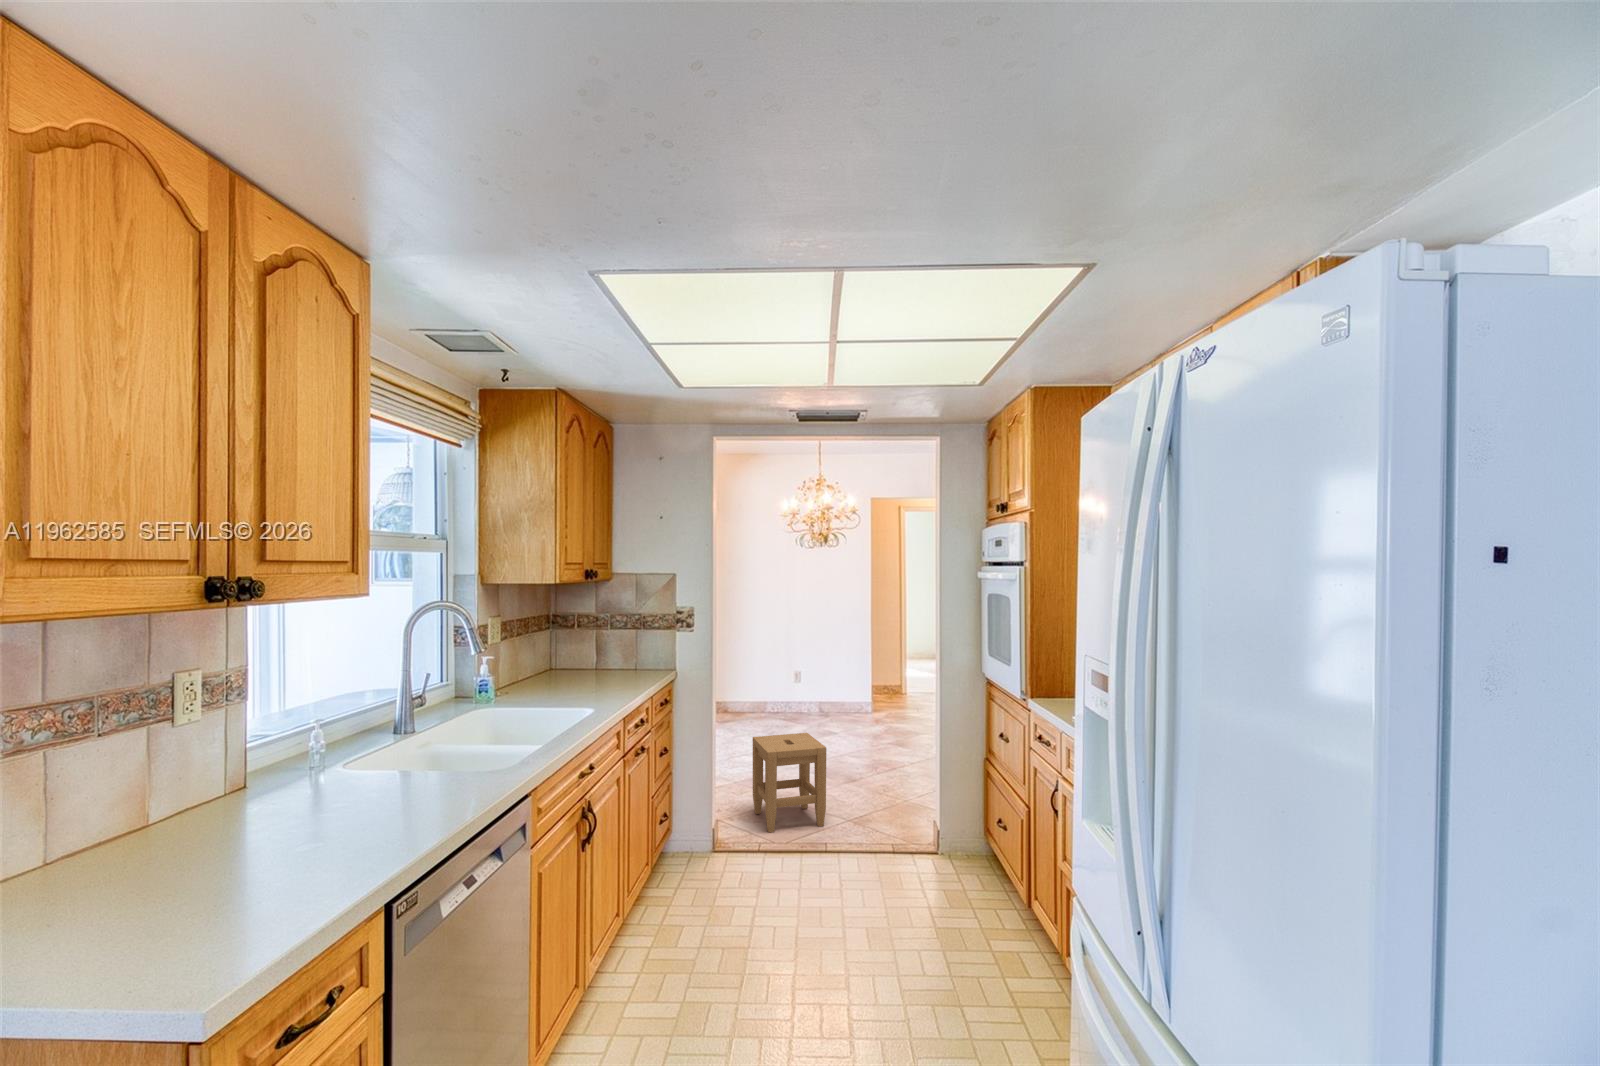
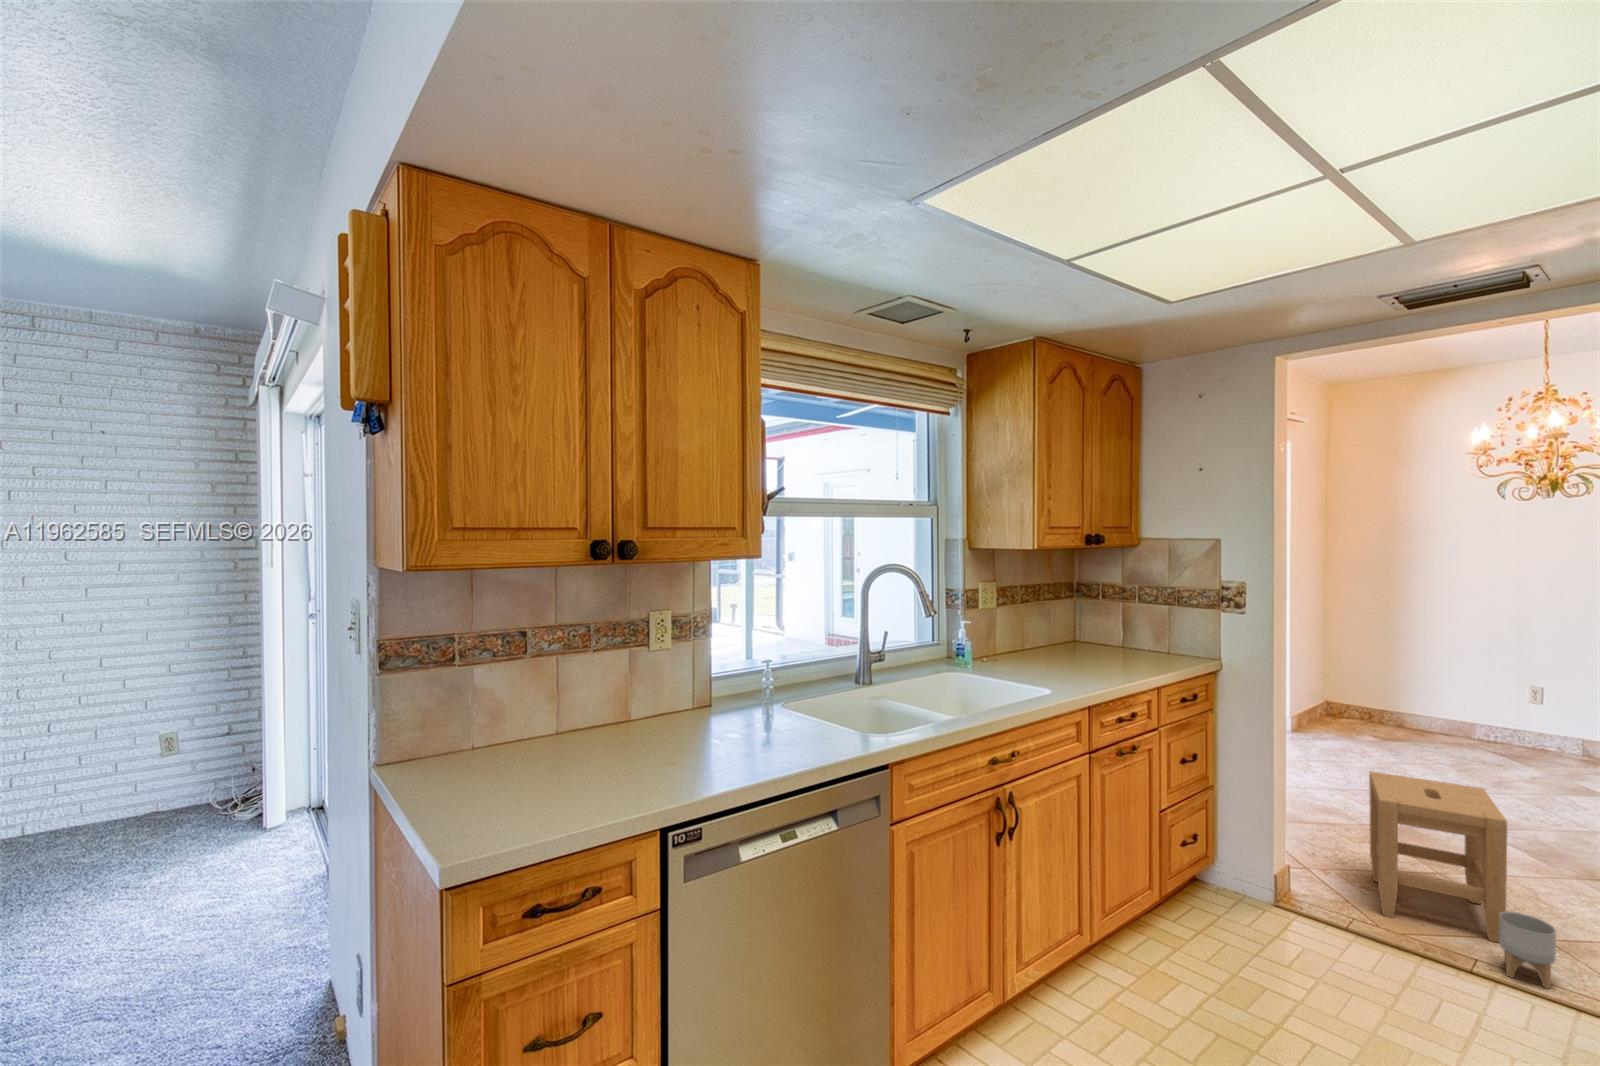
planter: none [828,801,852,842] -> present [1499,912,1556,988]

